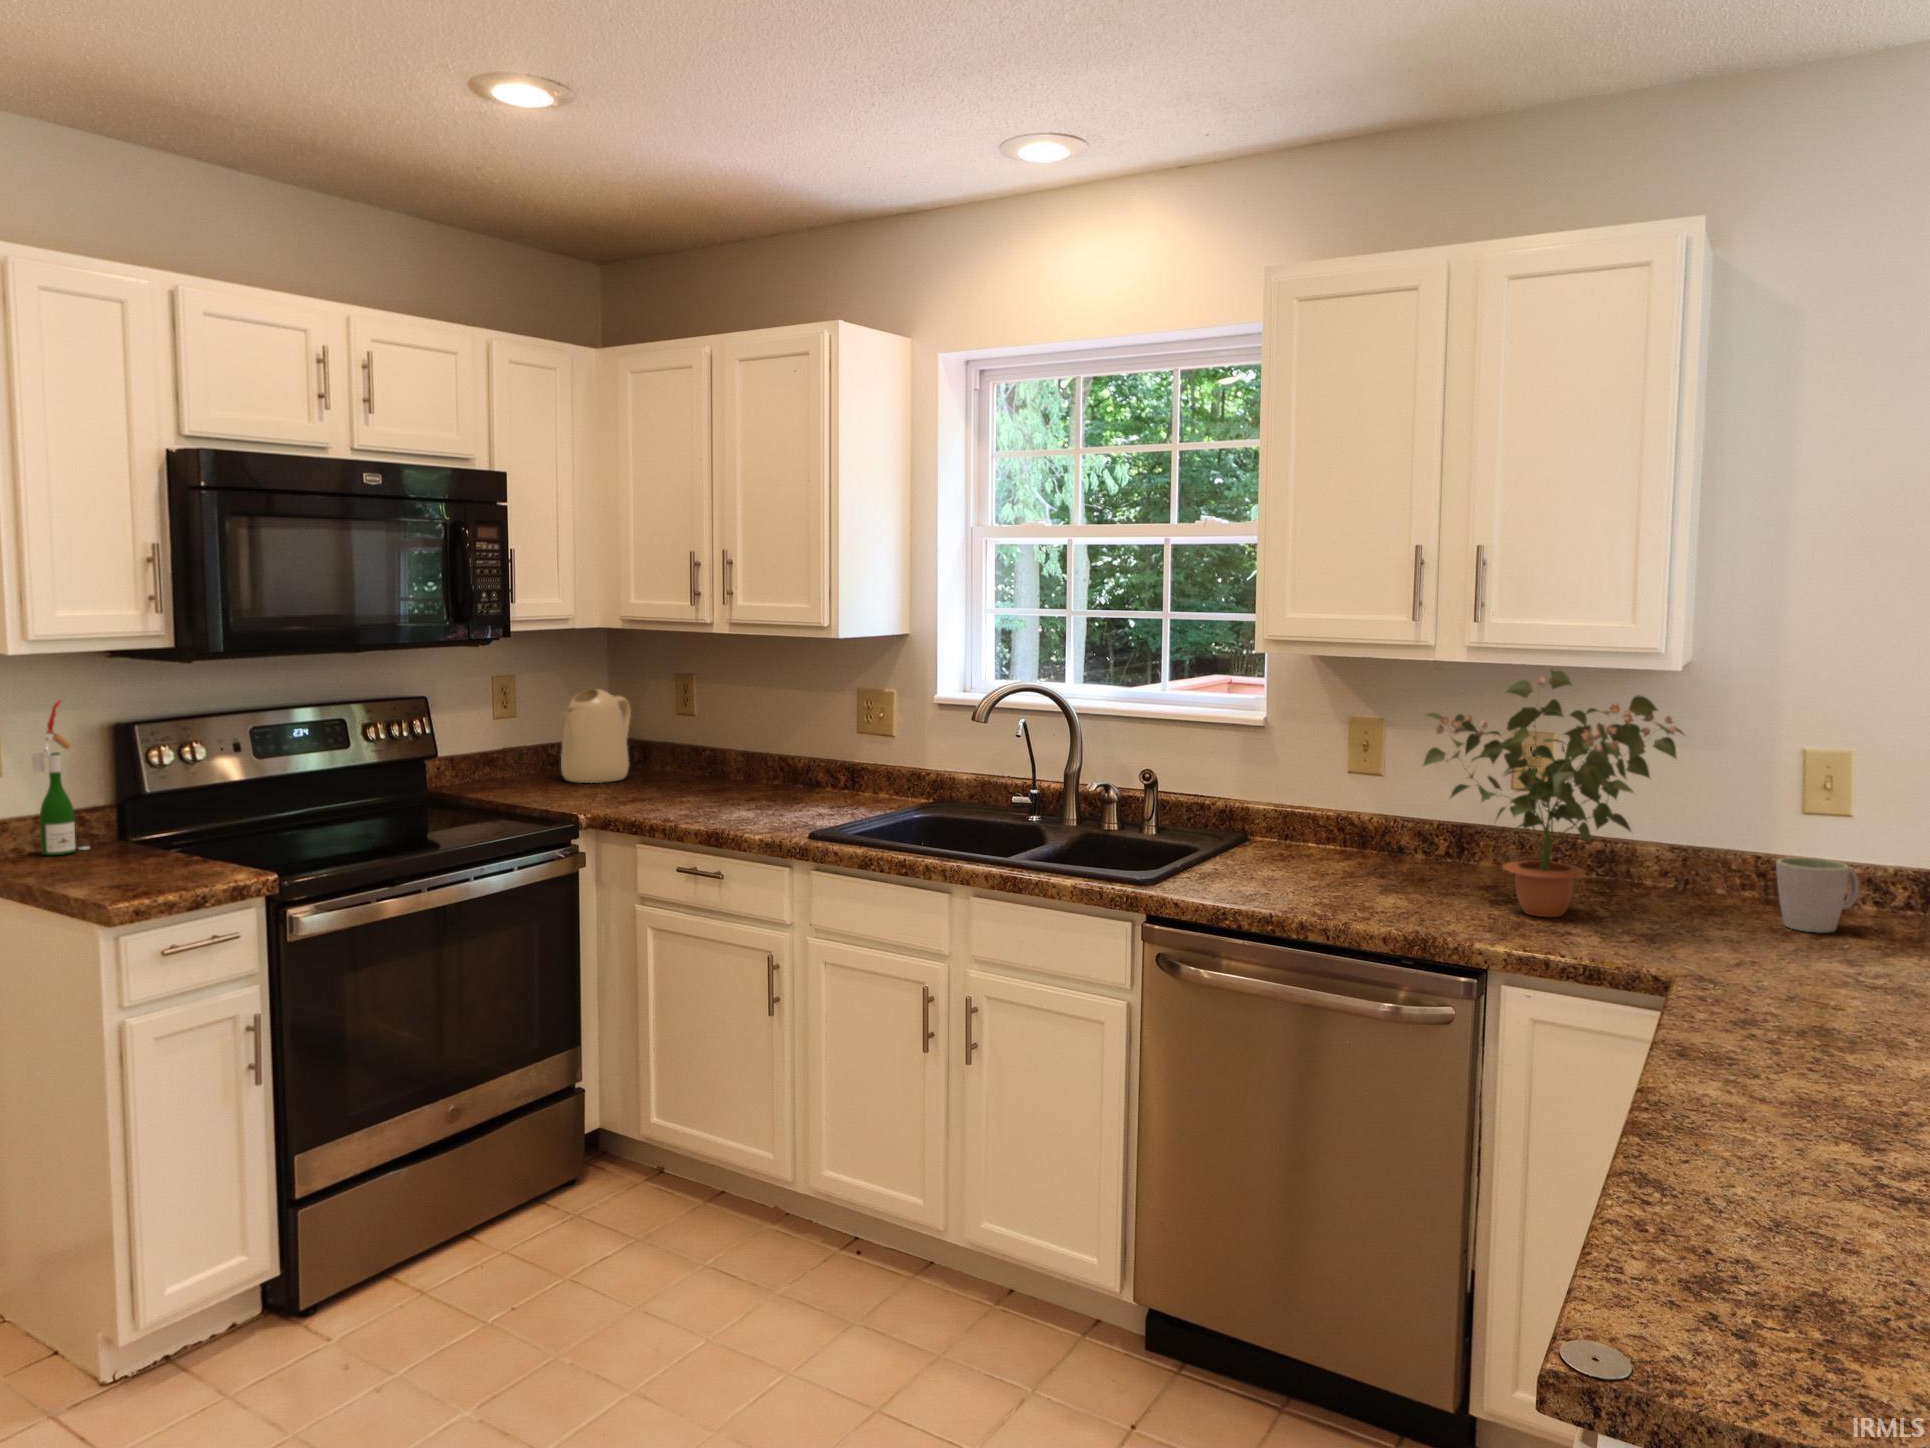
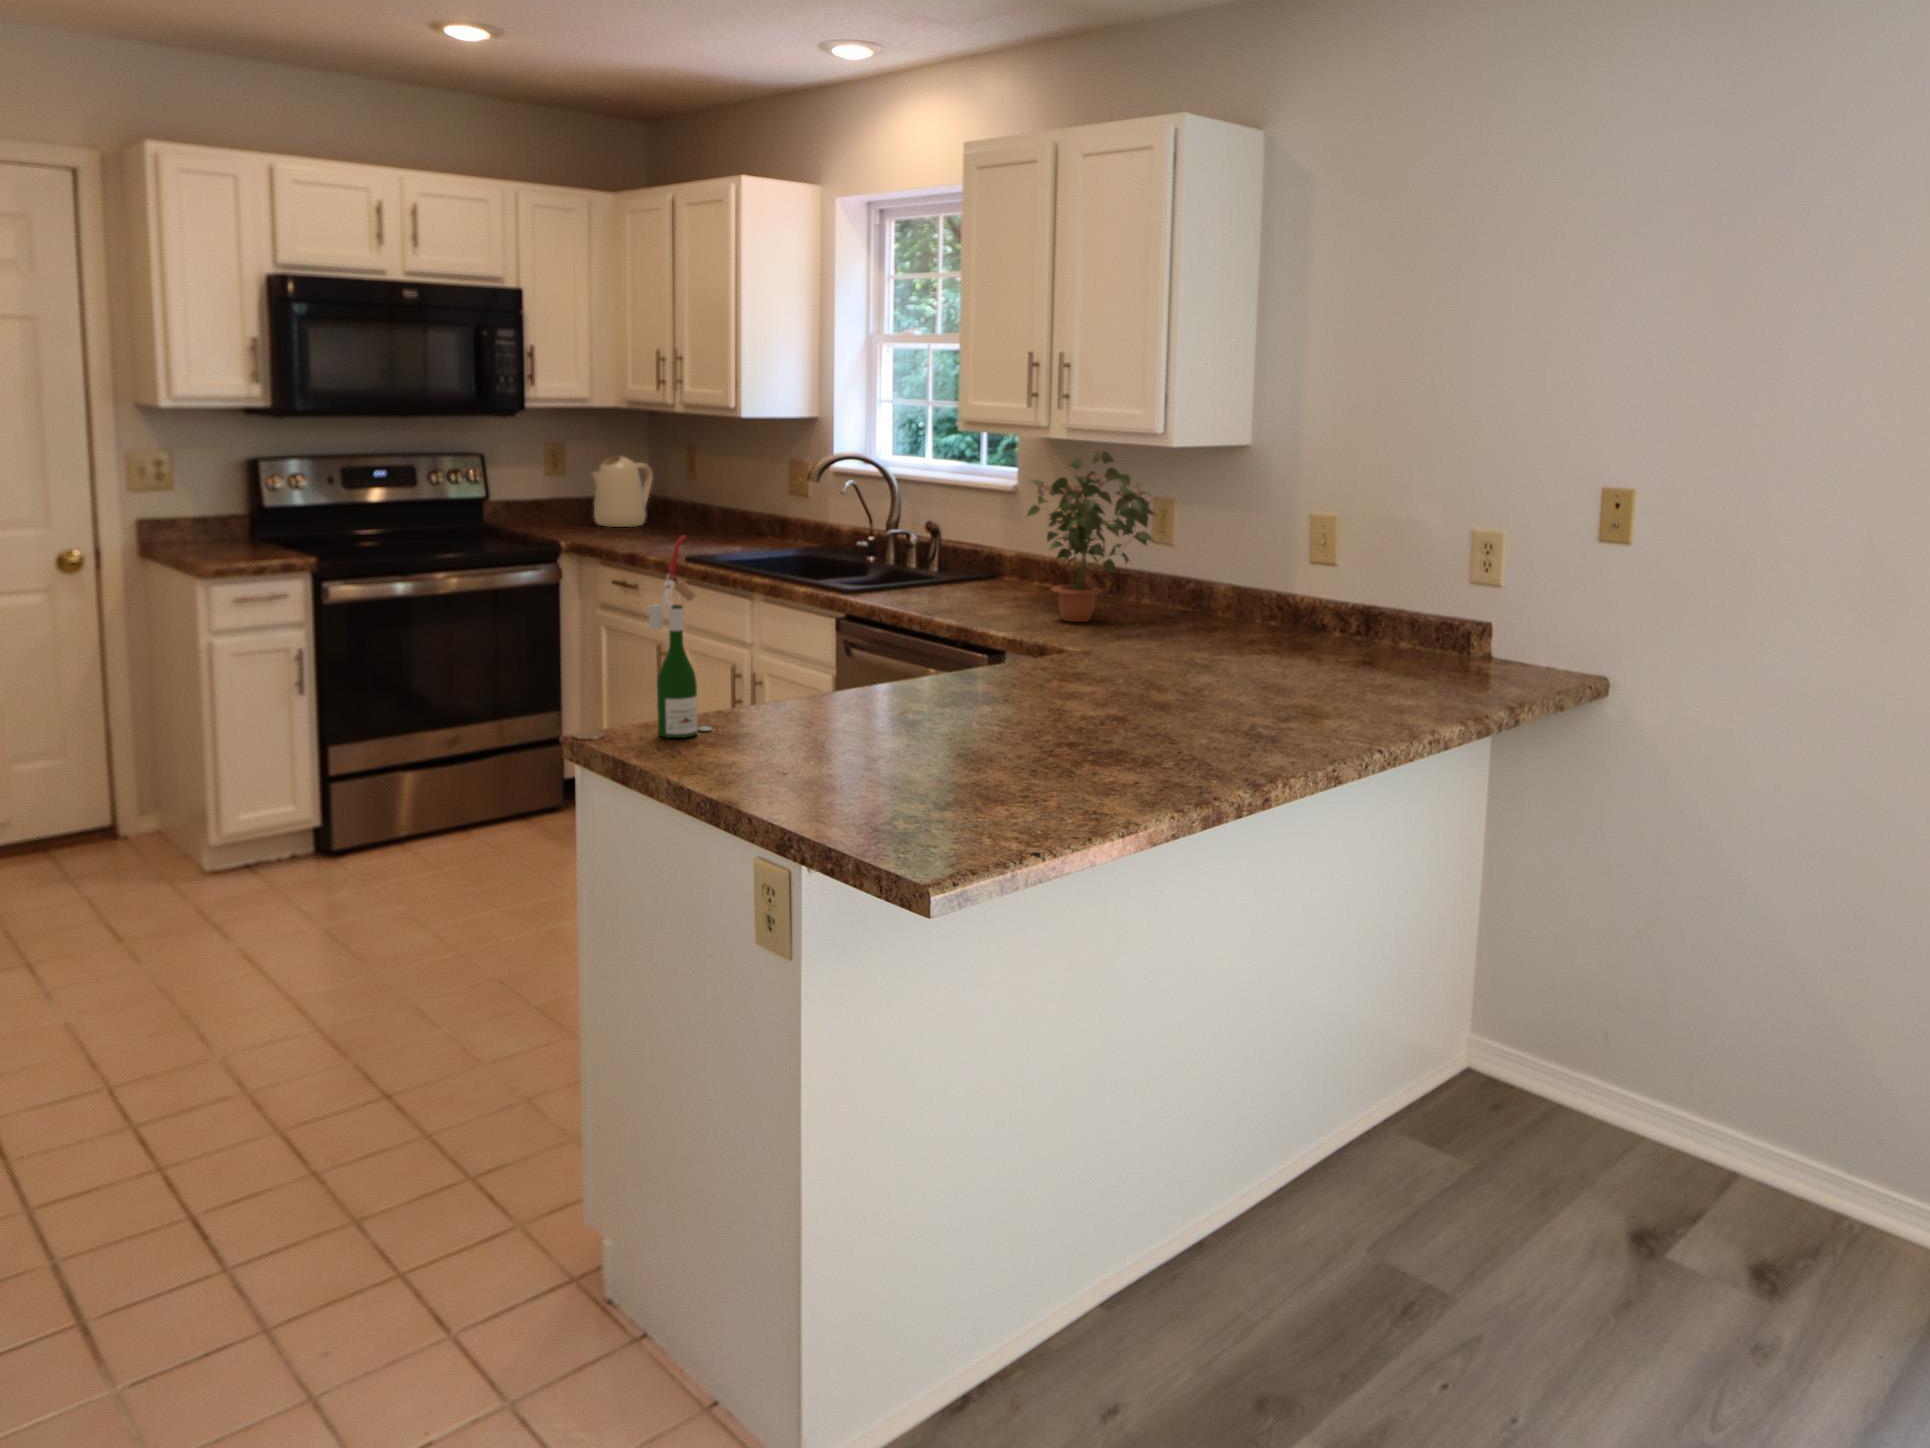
wine bottle: present [32,700,89,855] -> present [648,536,712,738]
mug: present [1776,857,1859,933] -> none [1216,588,1274,639]

